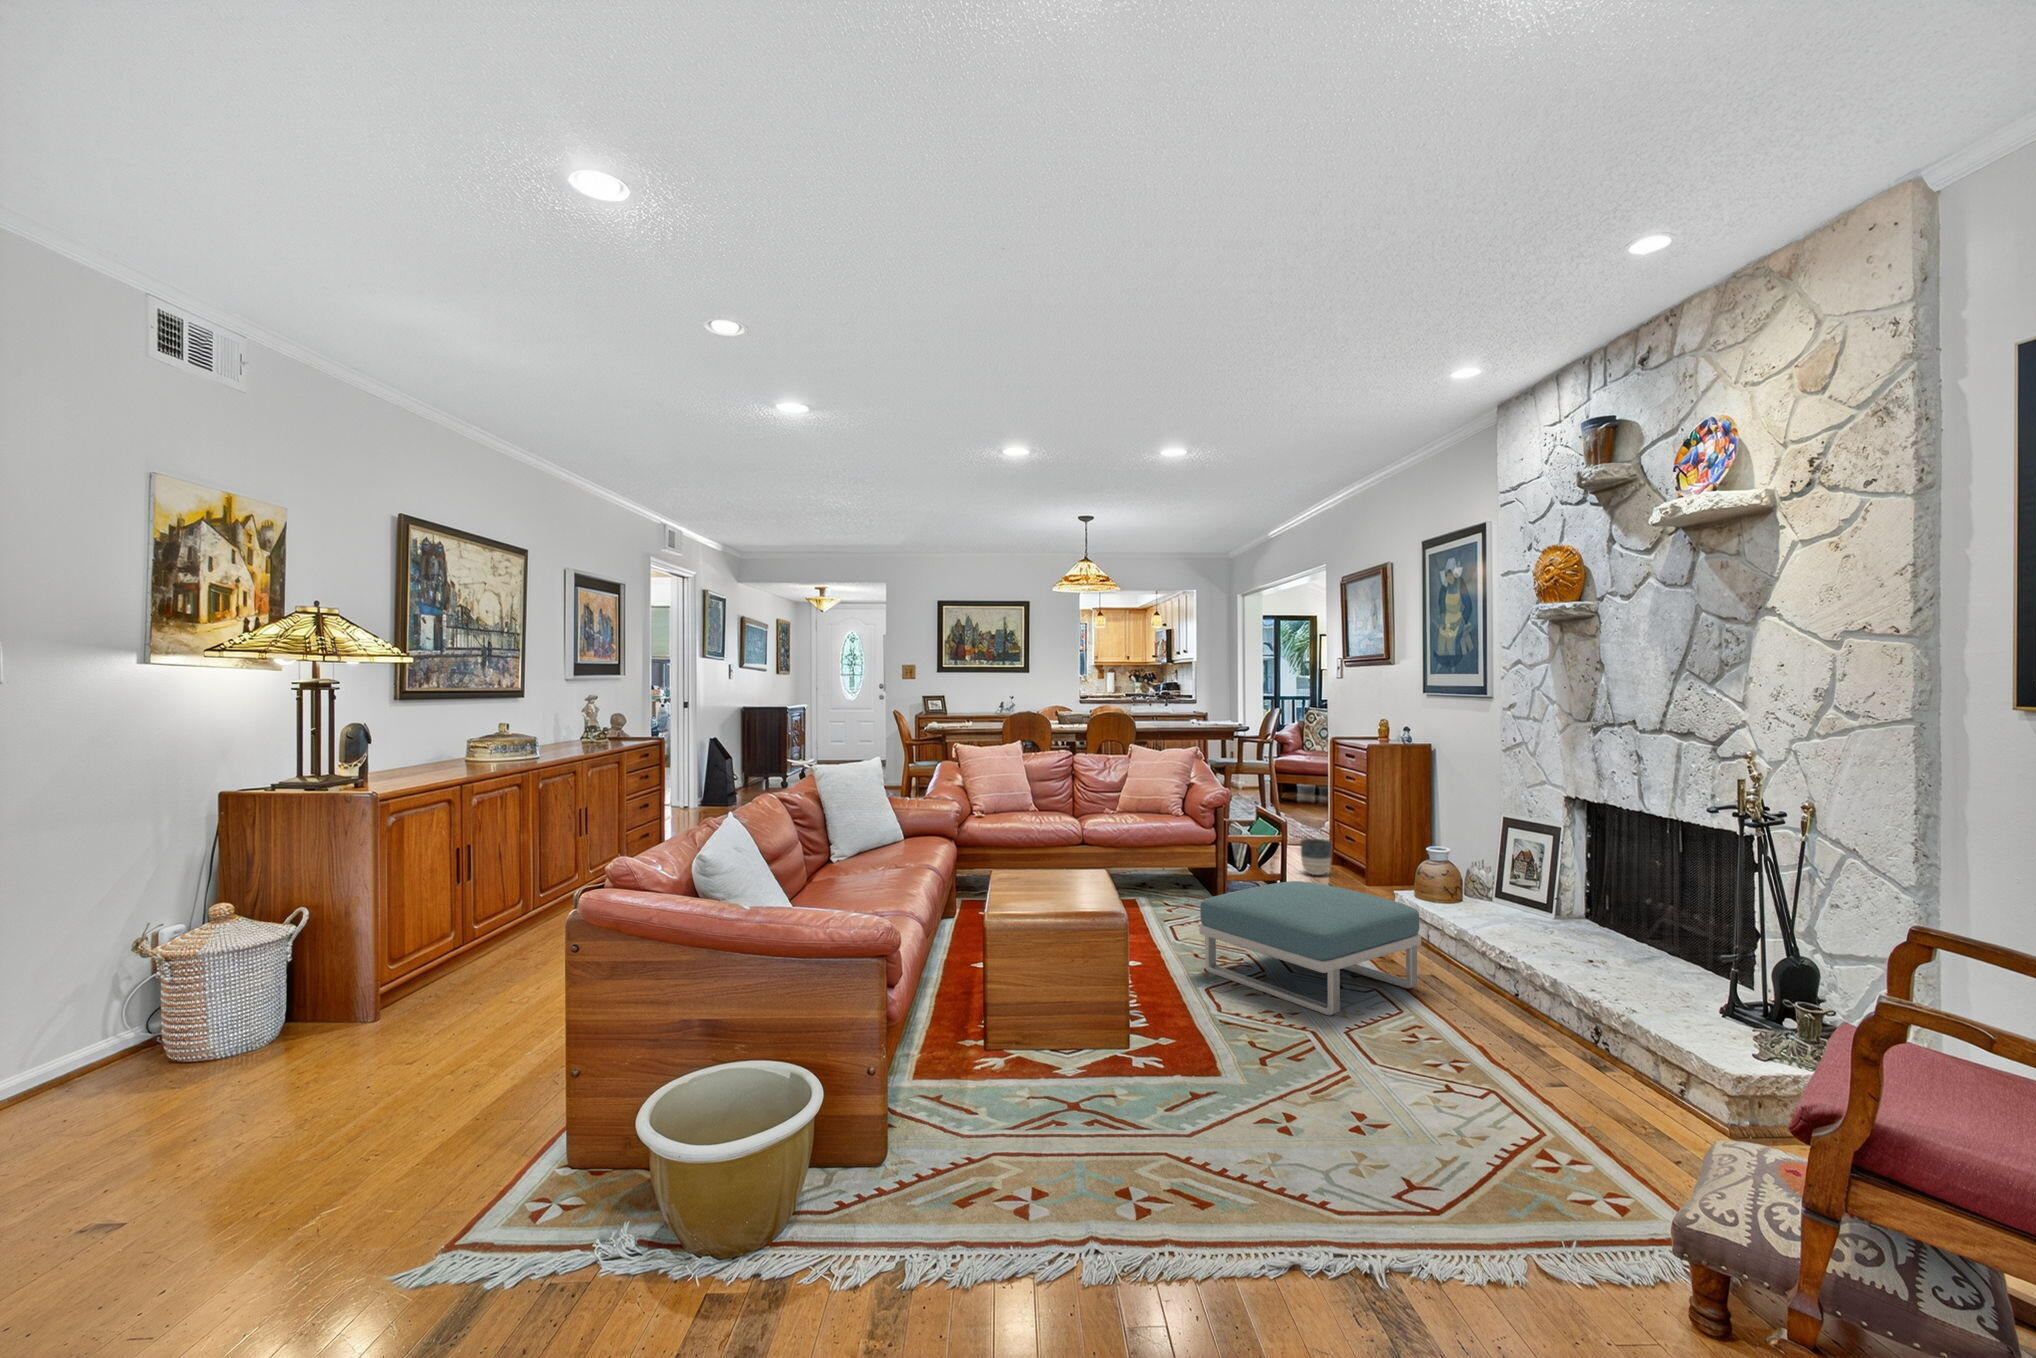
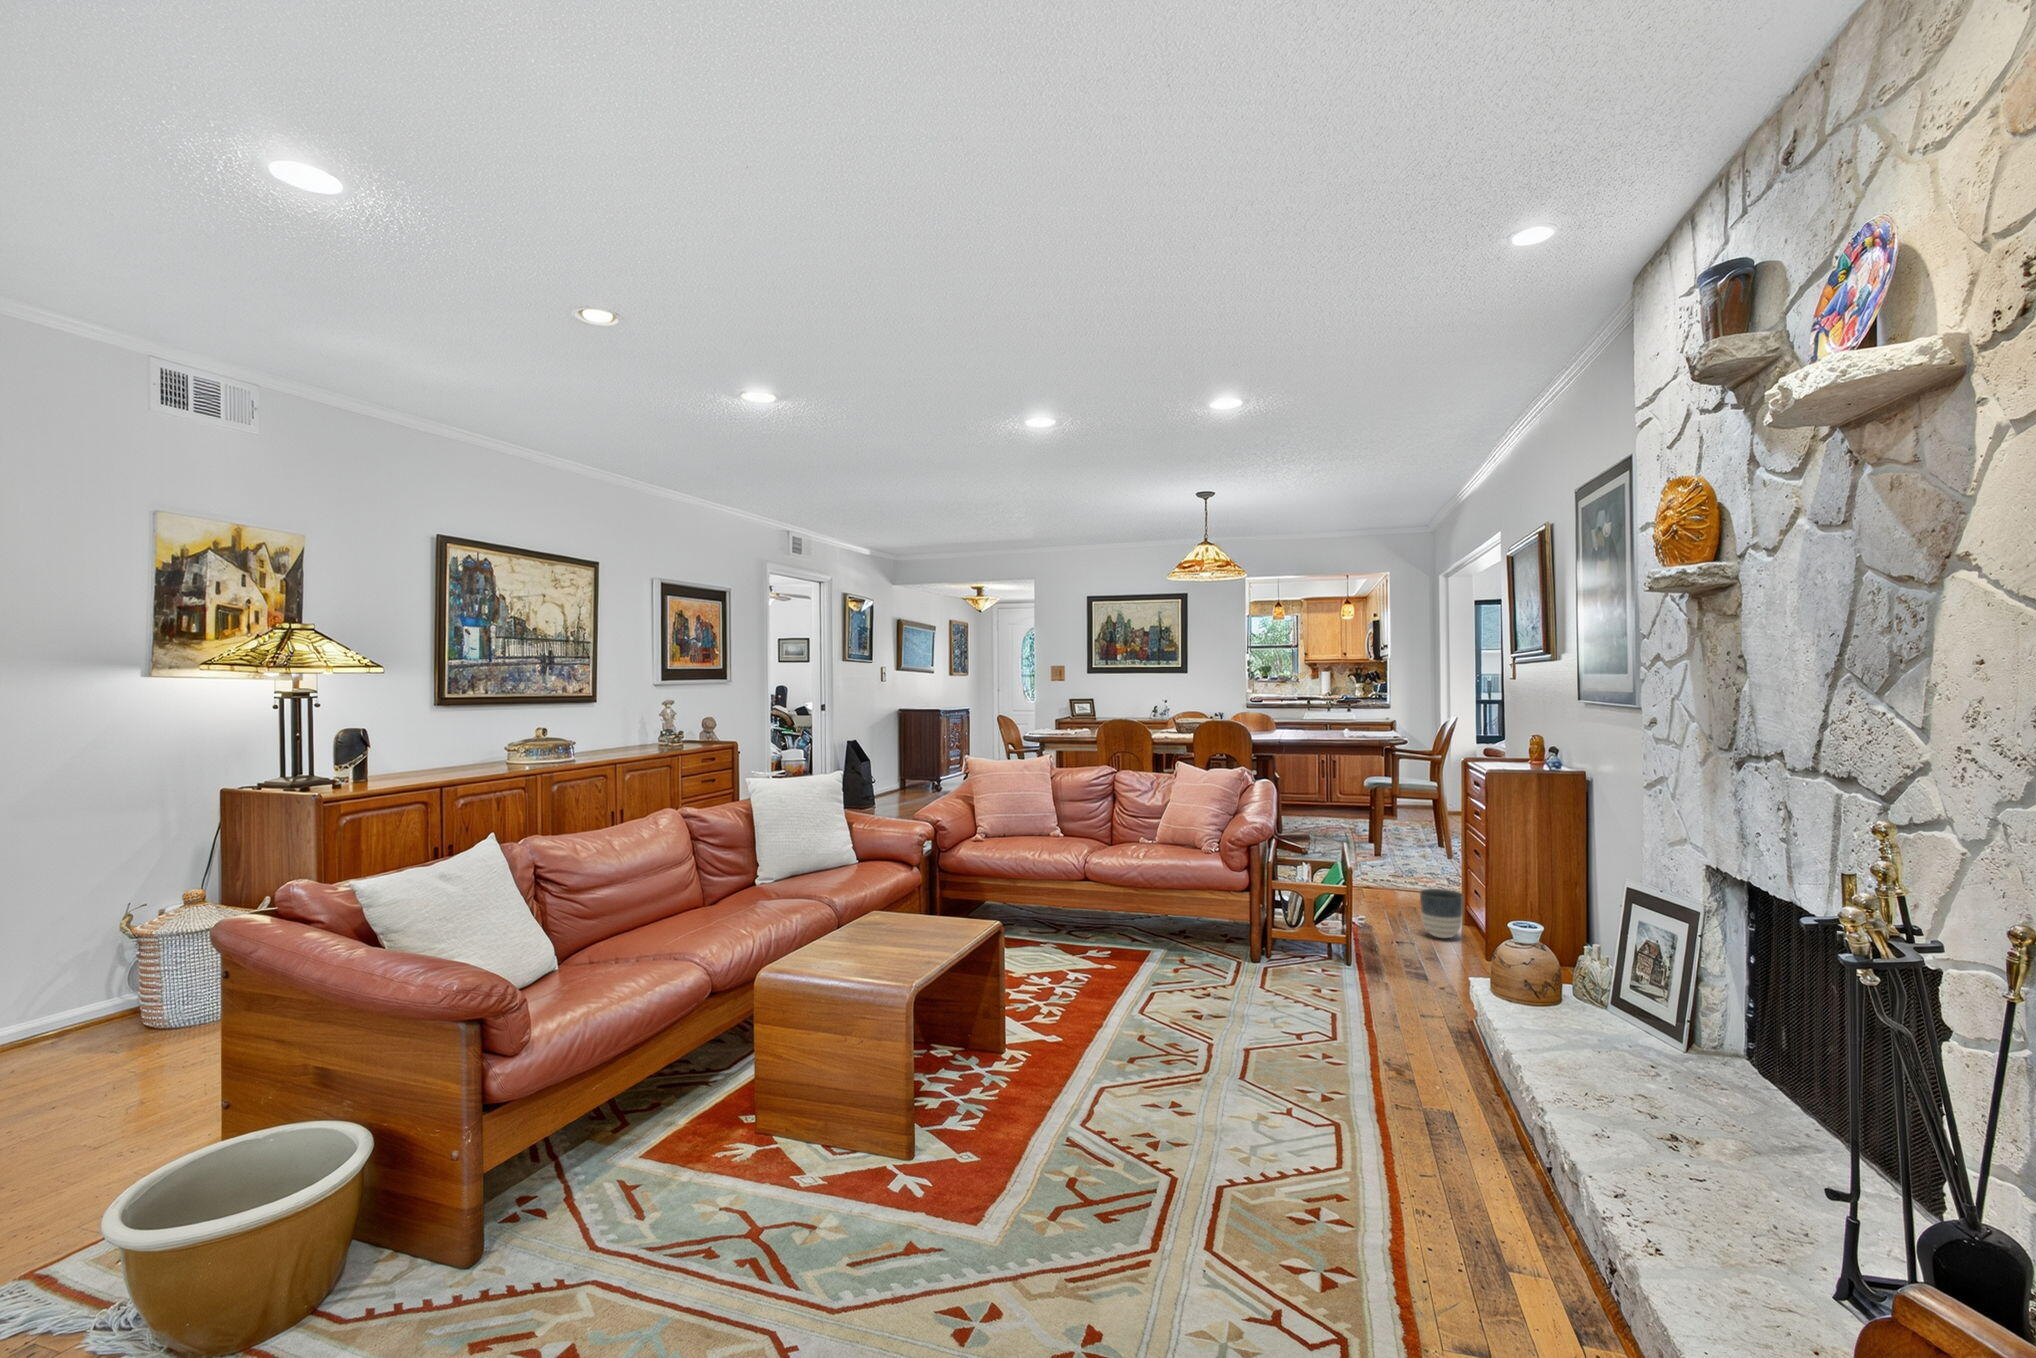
footstool: present [1199,881,1421,1016] -> none [1128,953,1419,1154]

